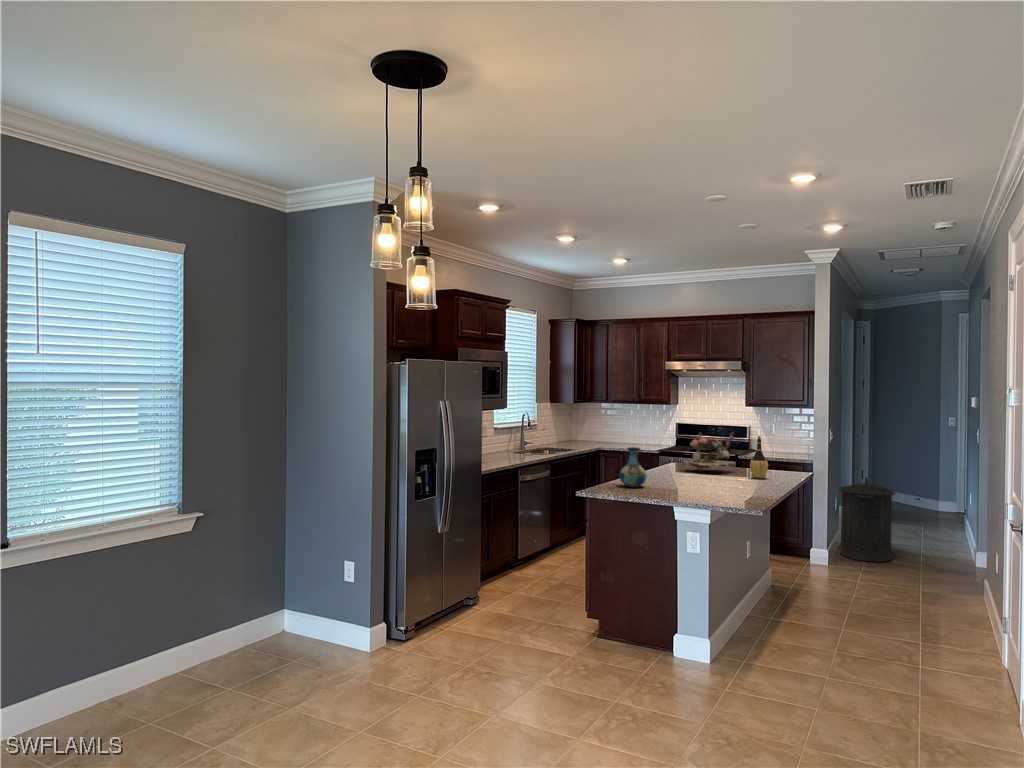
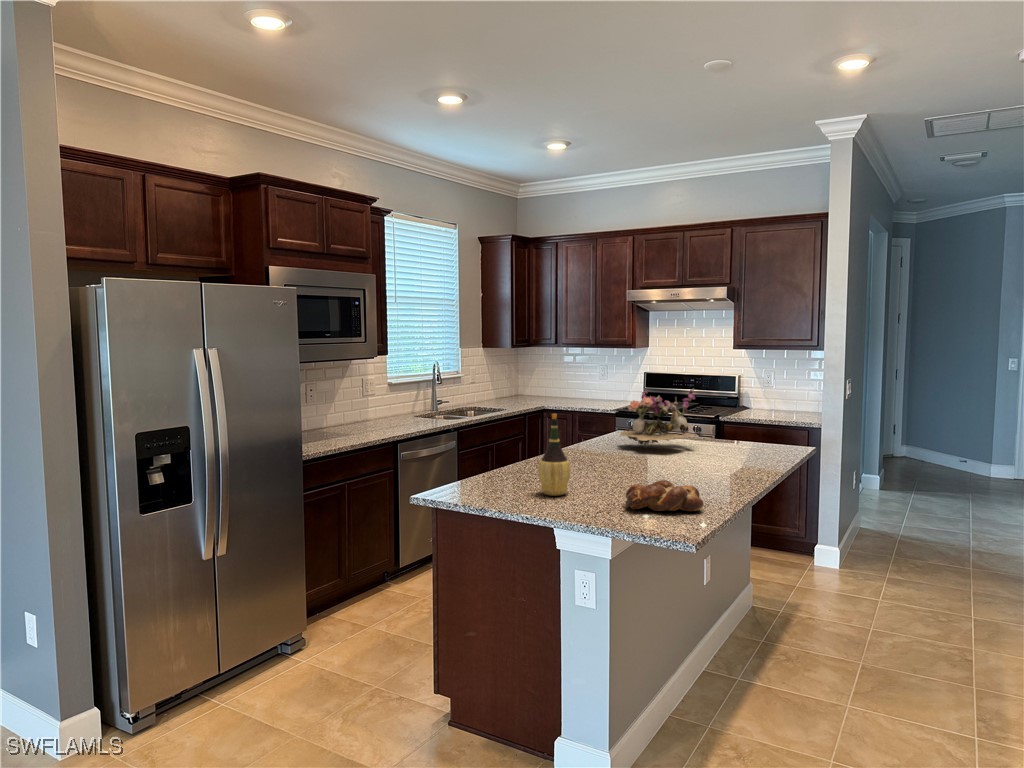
wine bottle: present [750,436,768,479] -> present [538,414,571,496]
vase: present [619,447,647,488] -> none [486,420,530,486]
trash can: present [839,477,895,562] -> none [858,445,939,563]
bread loaf: none [713,481,760,497] -> present [625,480,704,511]

